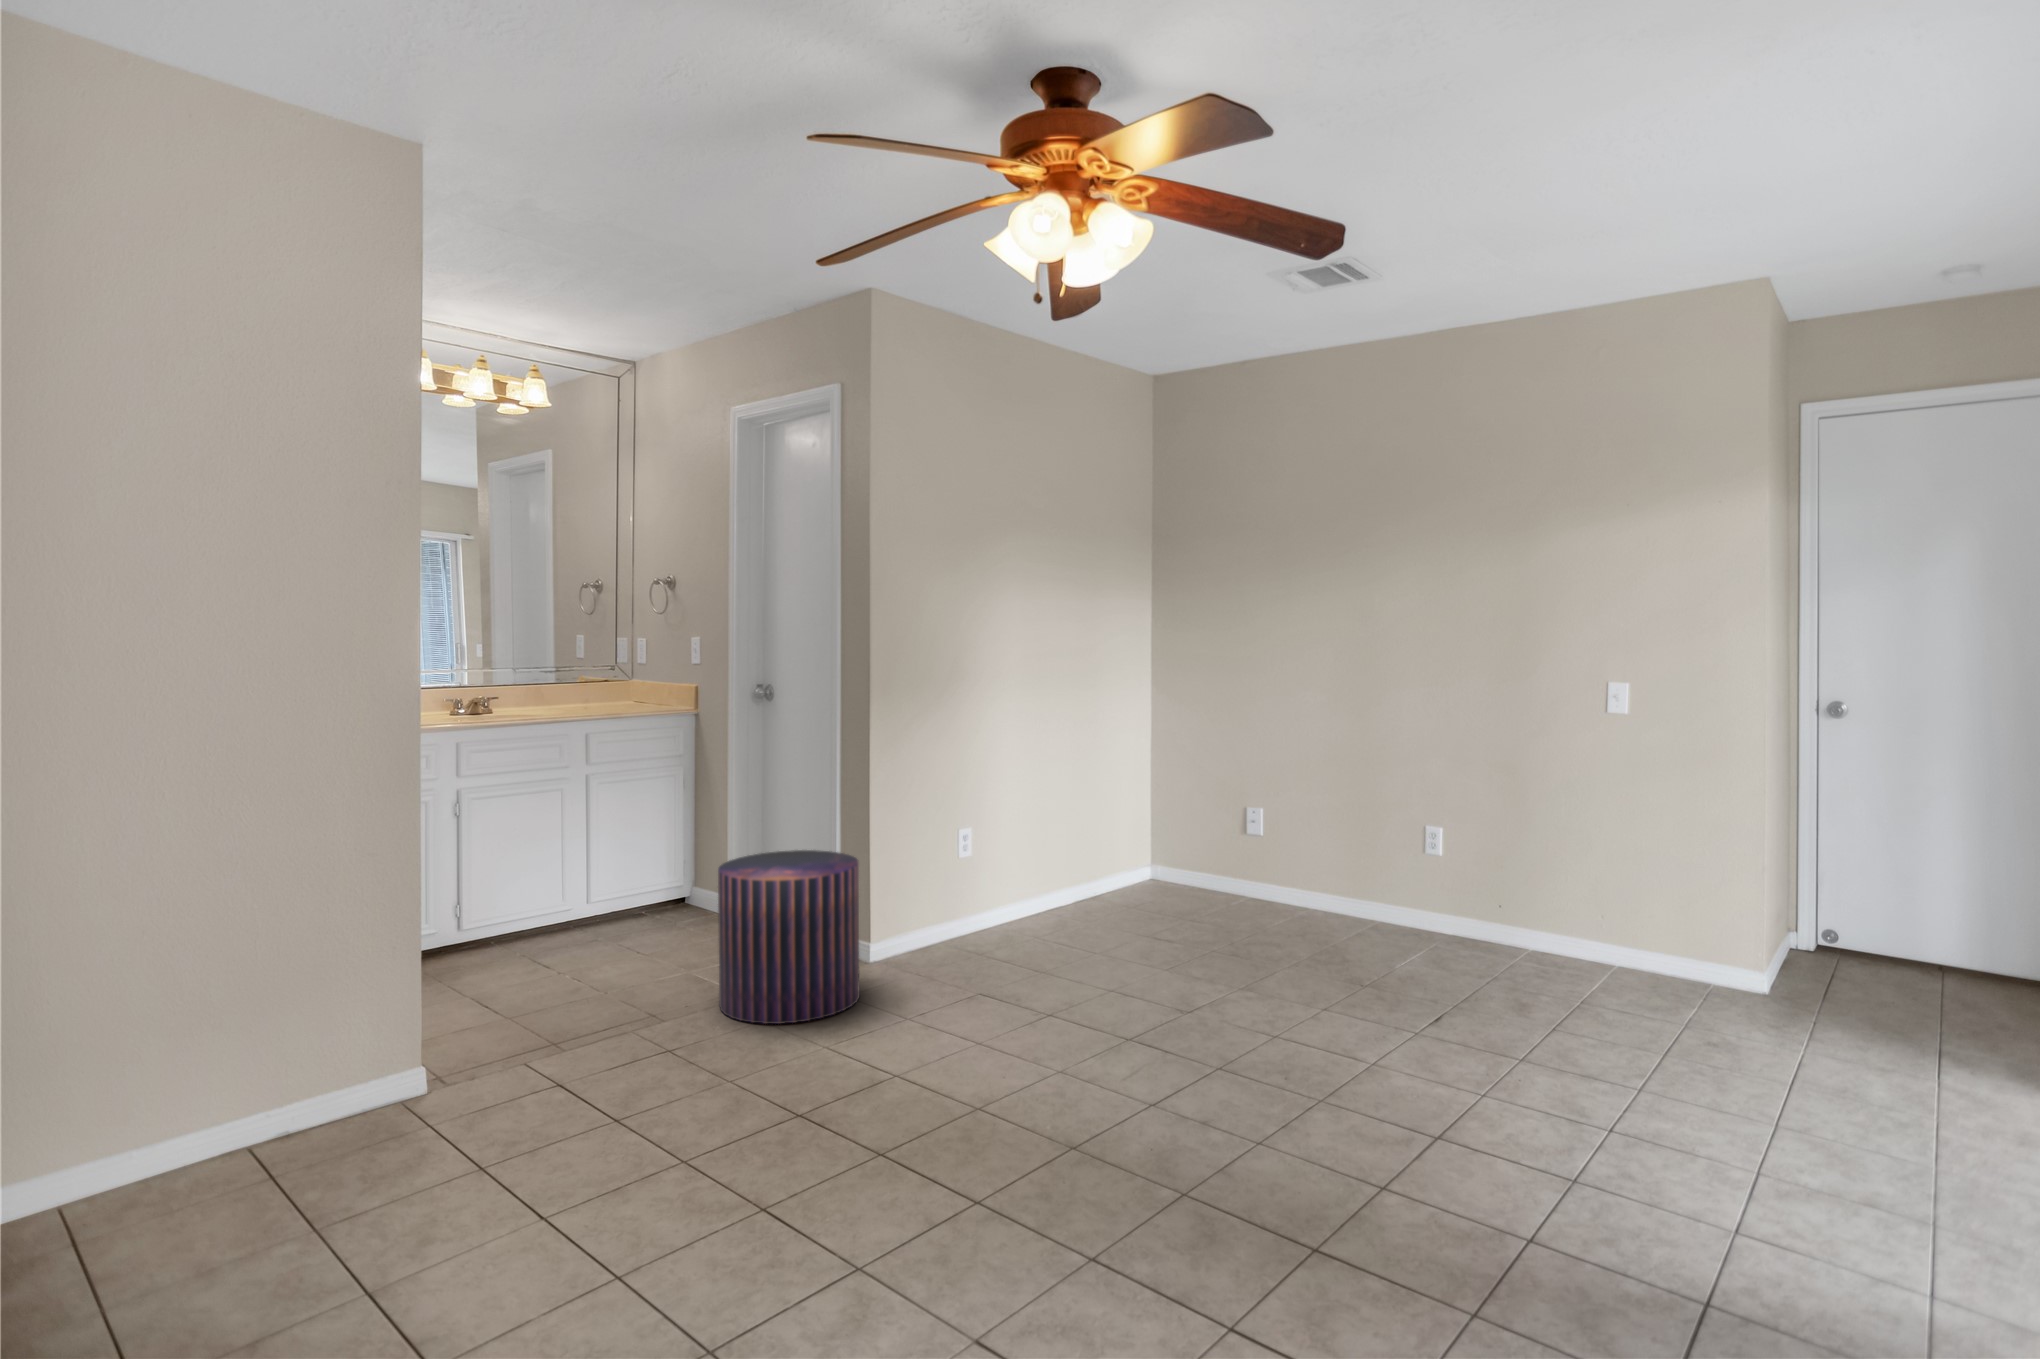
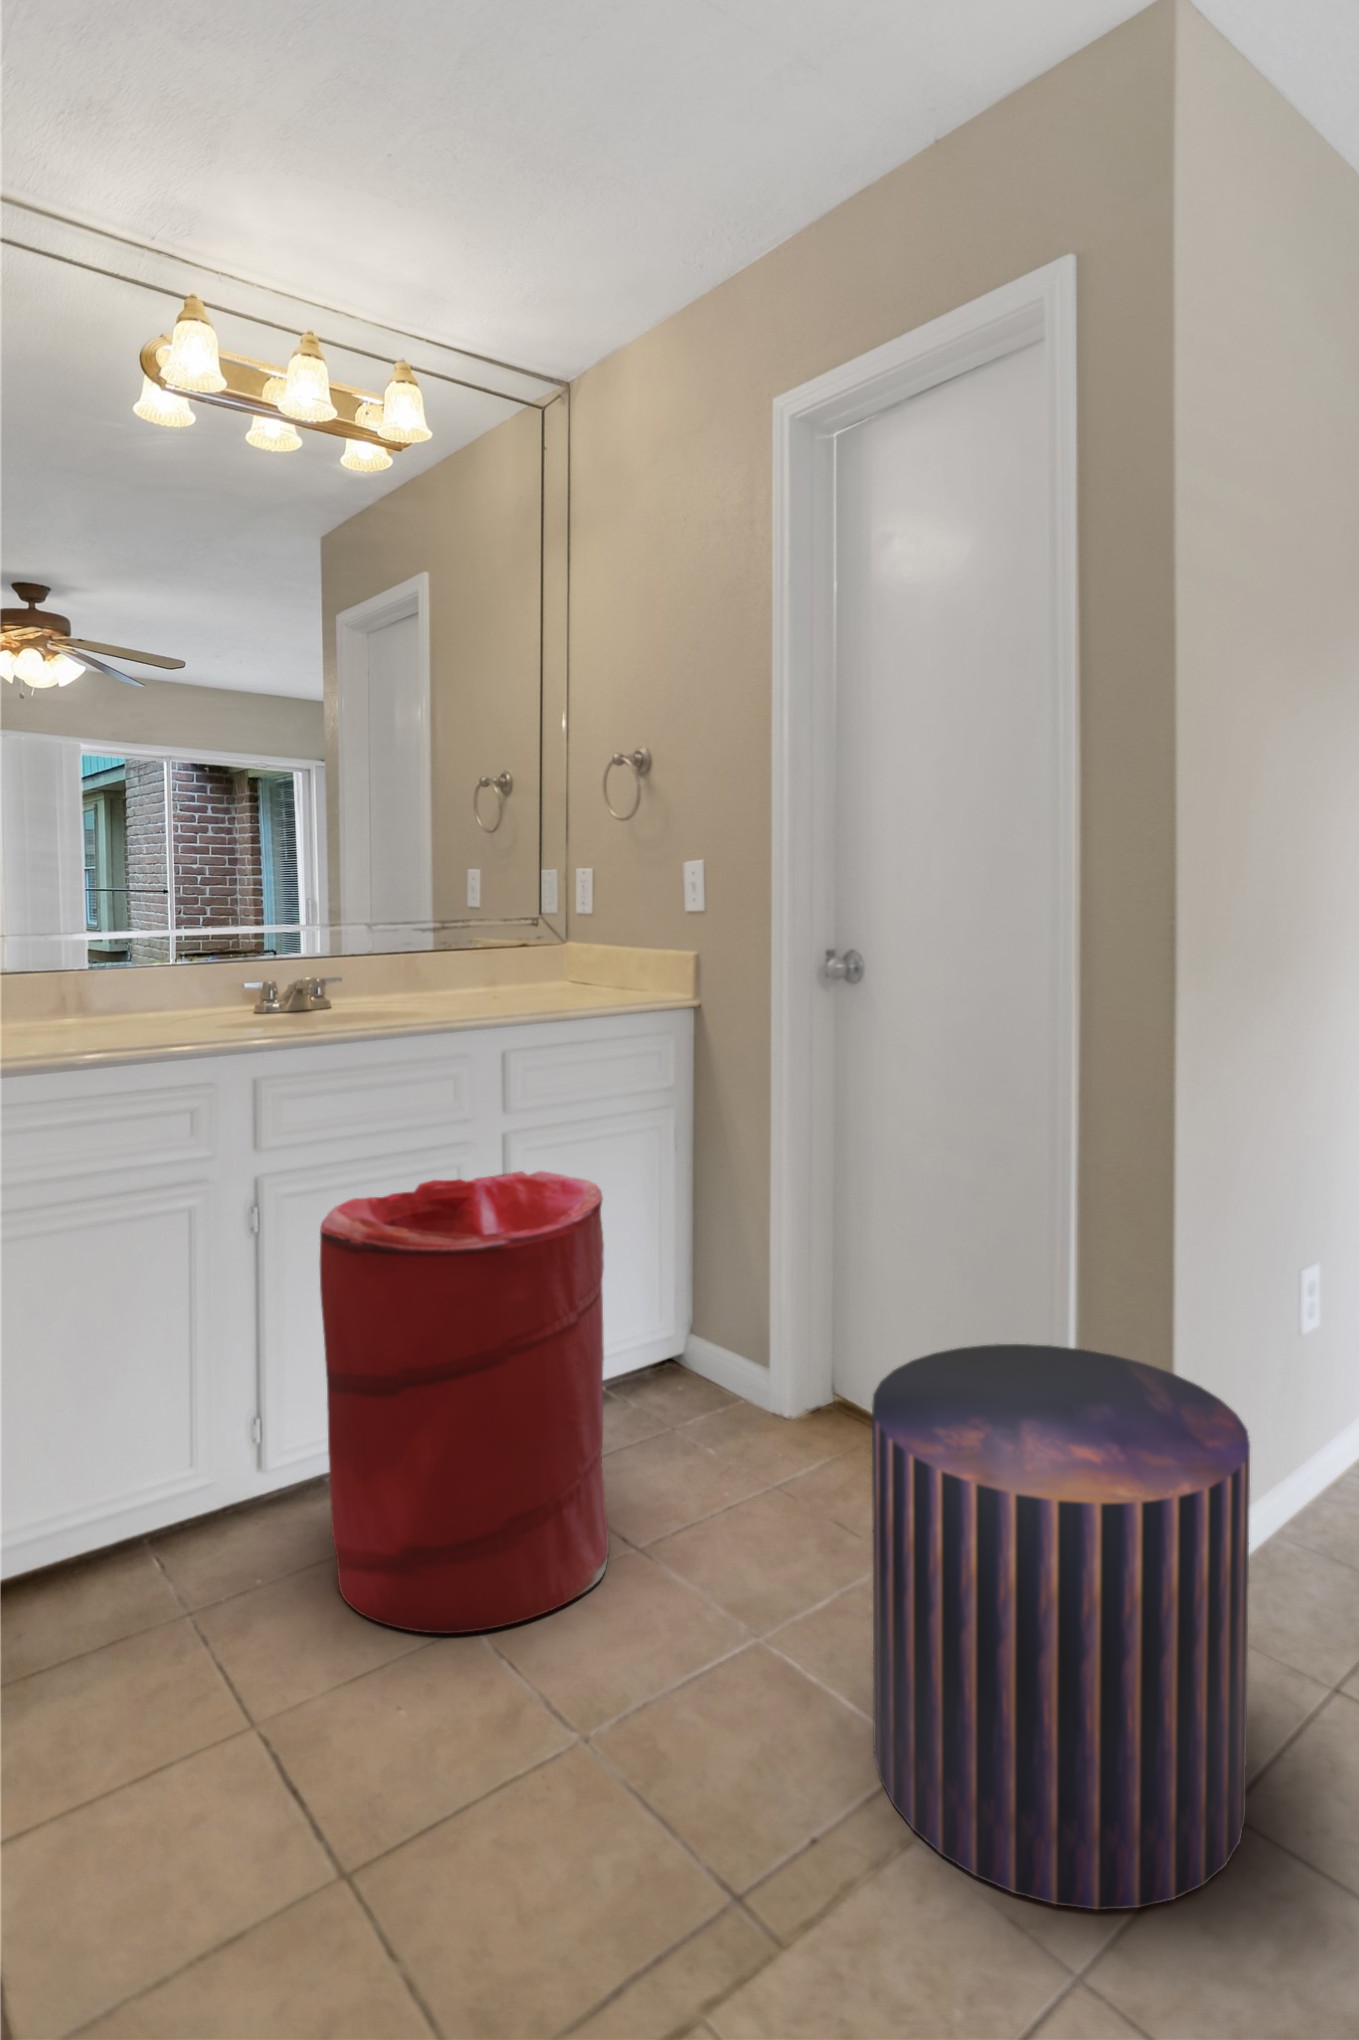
laundry hamper: none [489,792,629,985] -> present [320,1171,609,1633]

